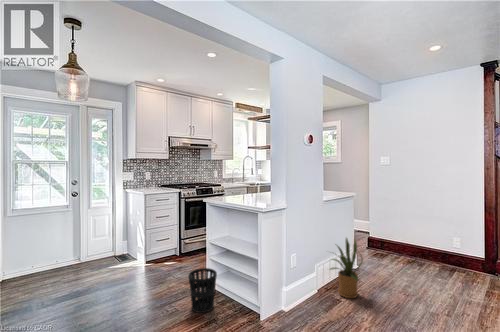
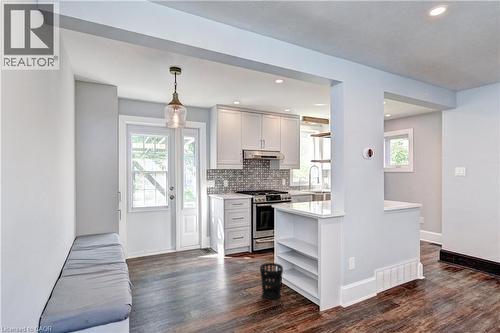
house plant: present [331,238,362,298] -> none [384,246,423,305]

